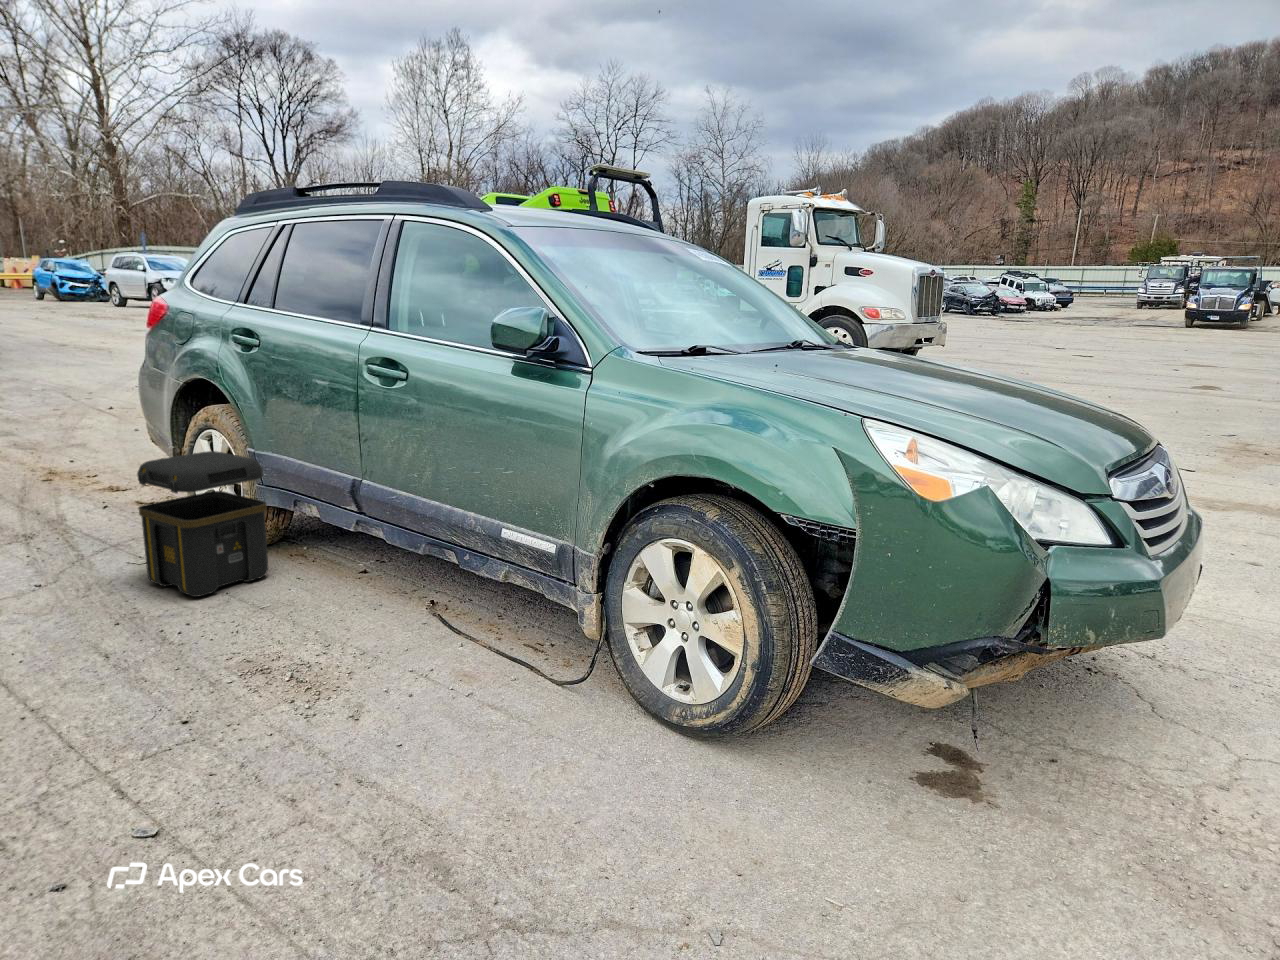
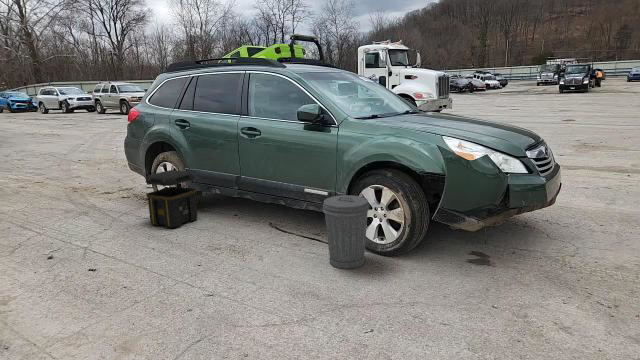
trash can: none [522,561,651,768] -> present [323,195,369,269]

